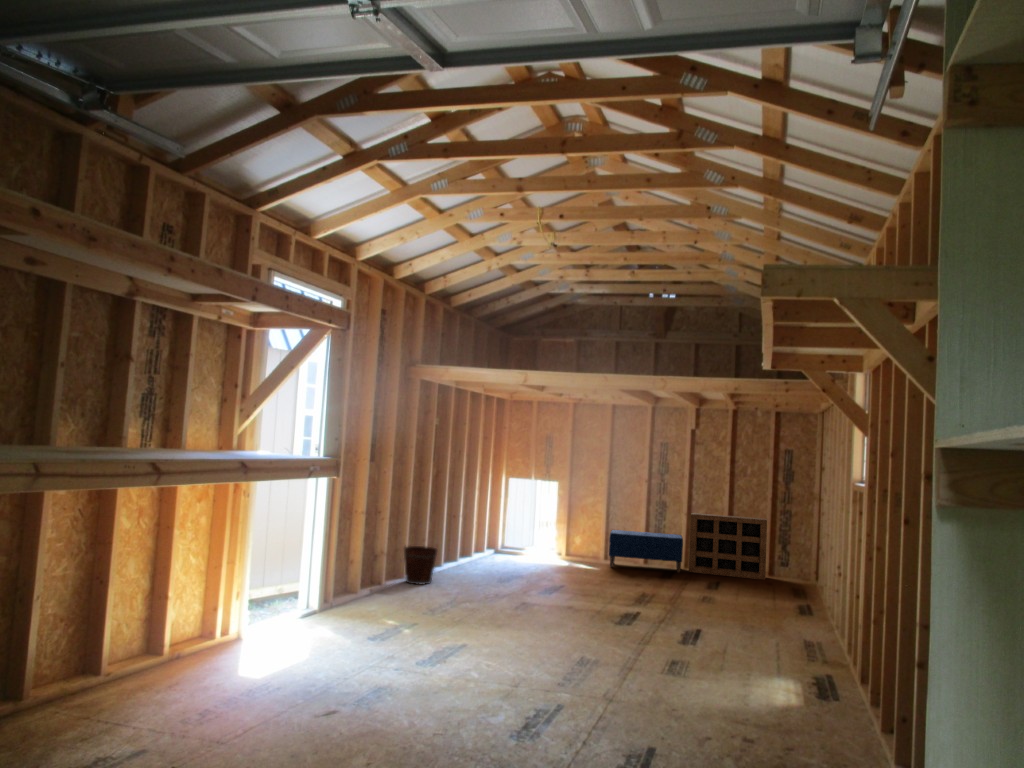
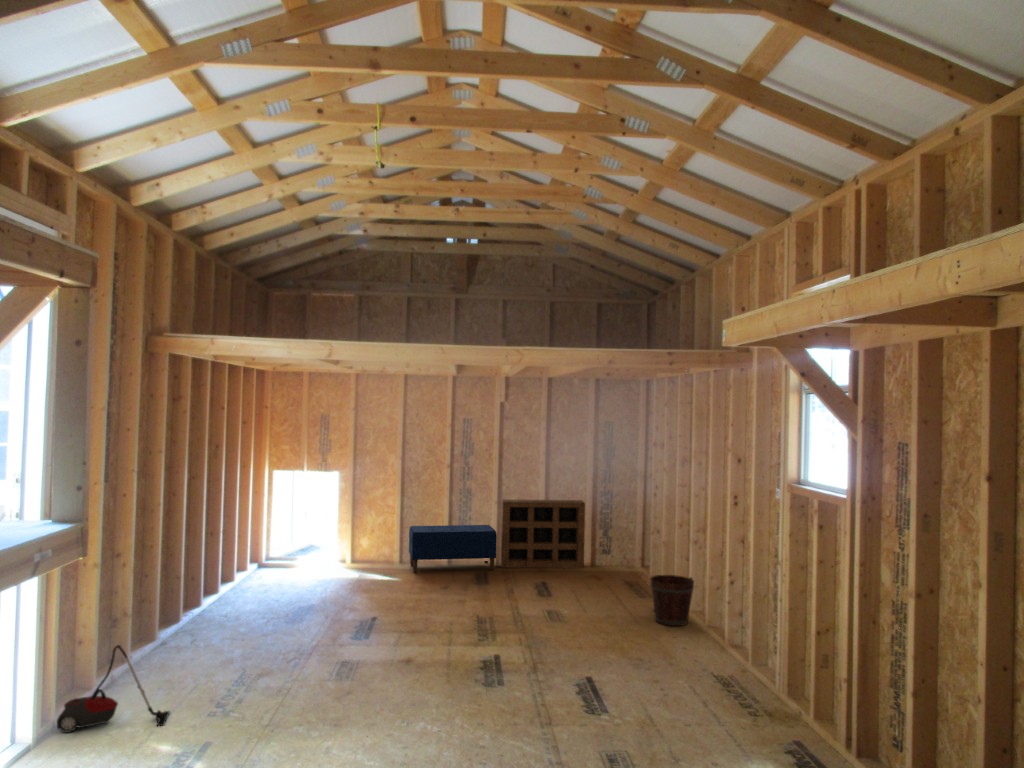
bucket: present [404,546,438,584] -> present [651,575,694,626]
vacuum cleaner: none [332,558,397,614] -> present [57,645,169,732]

